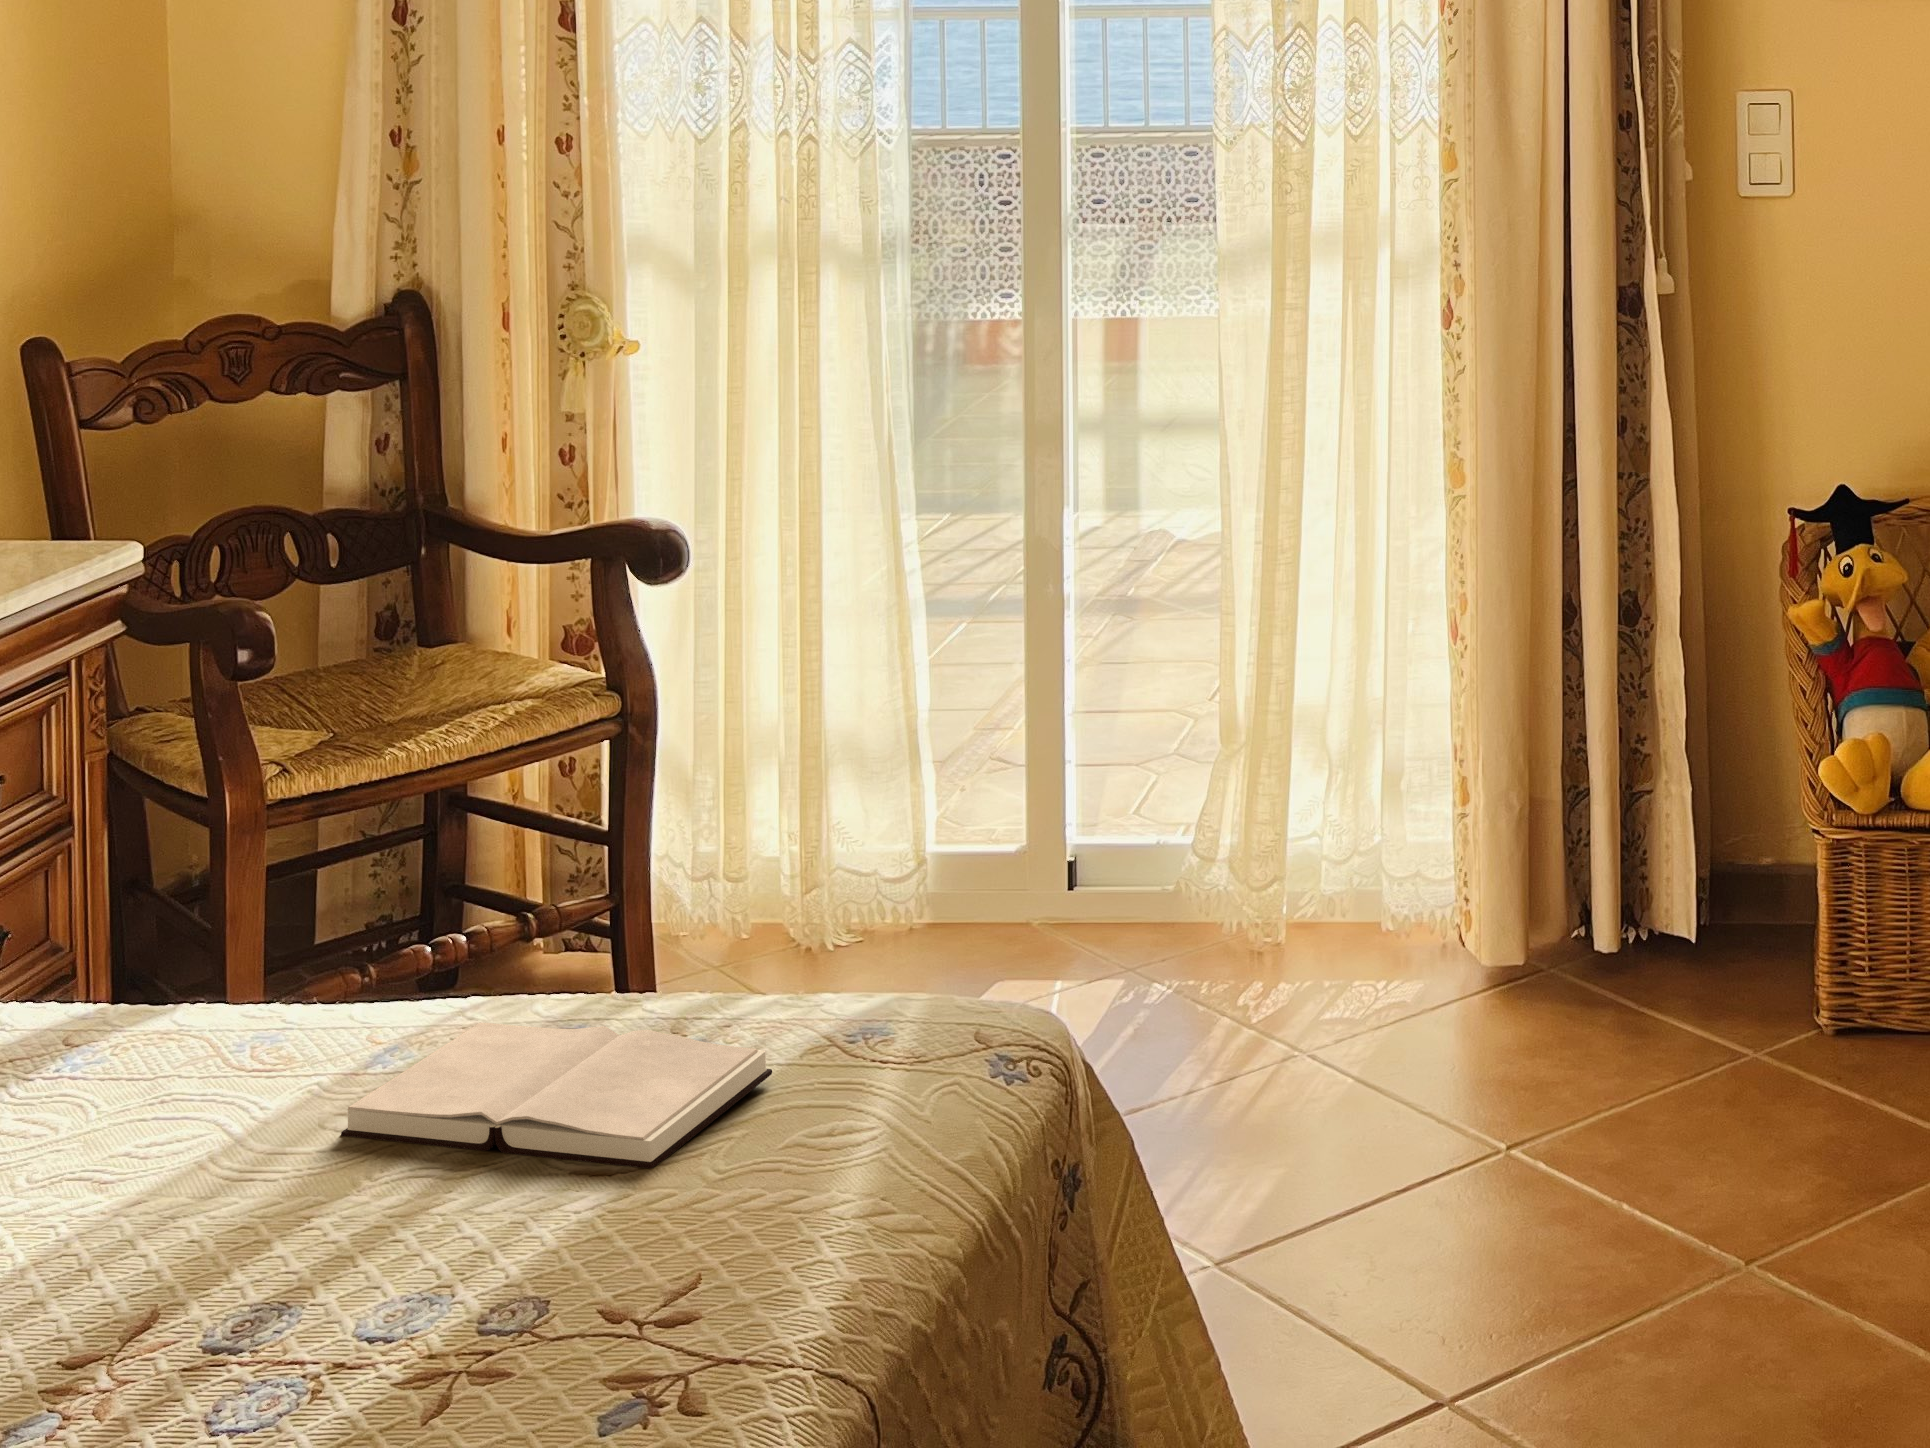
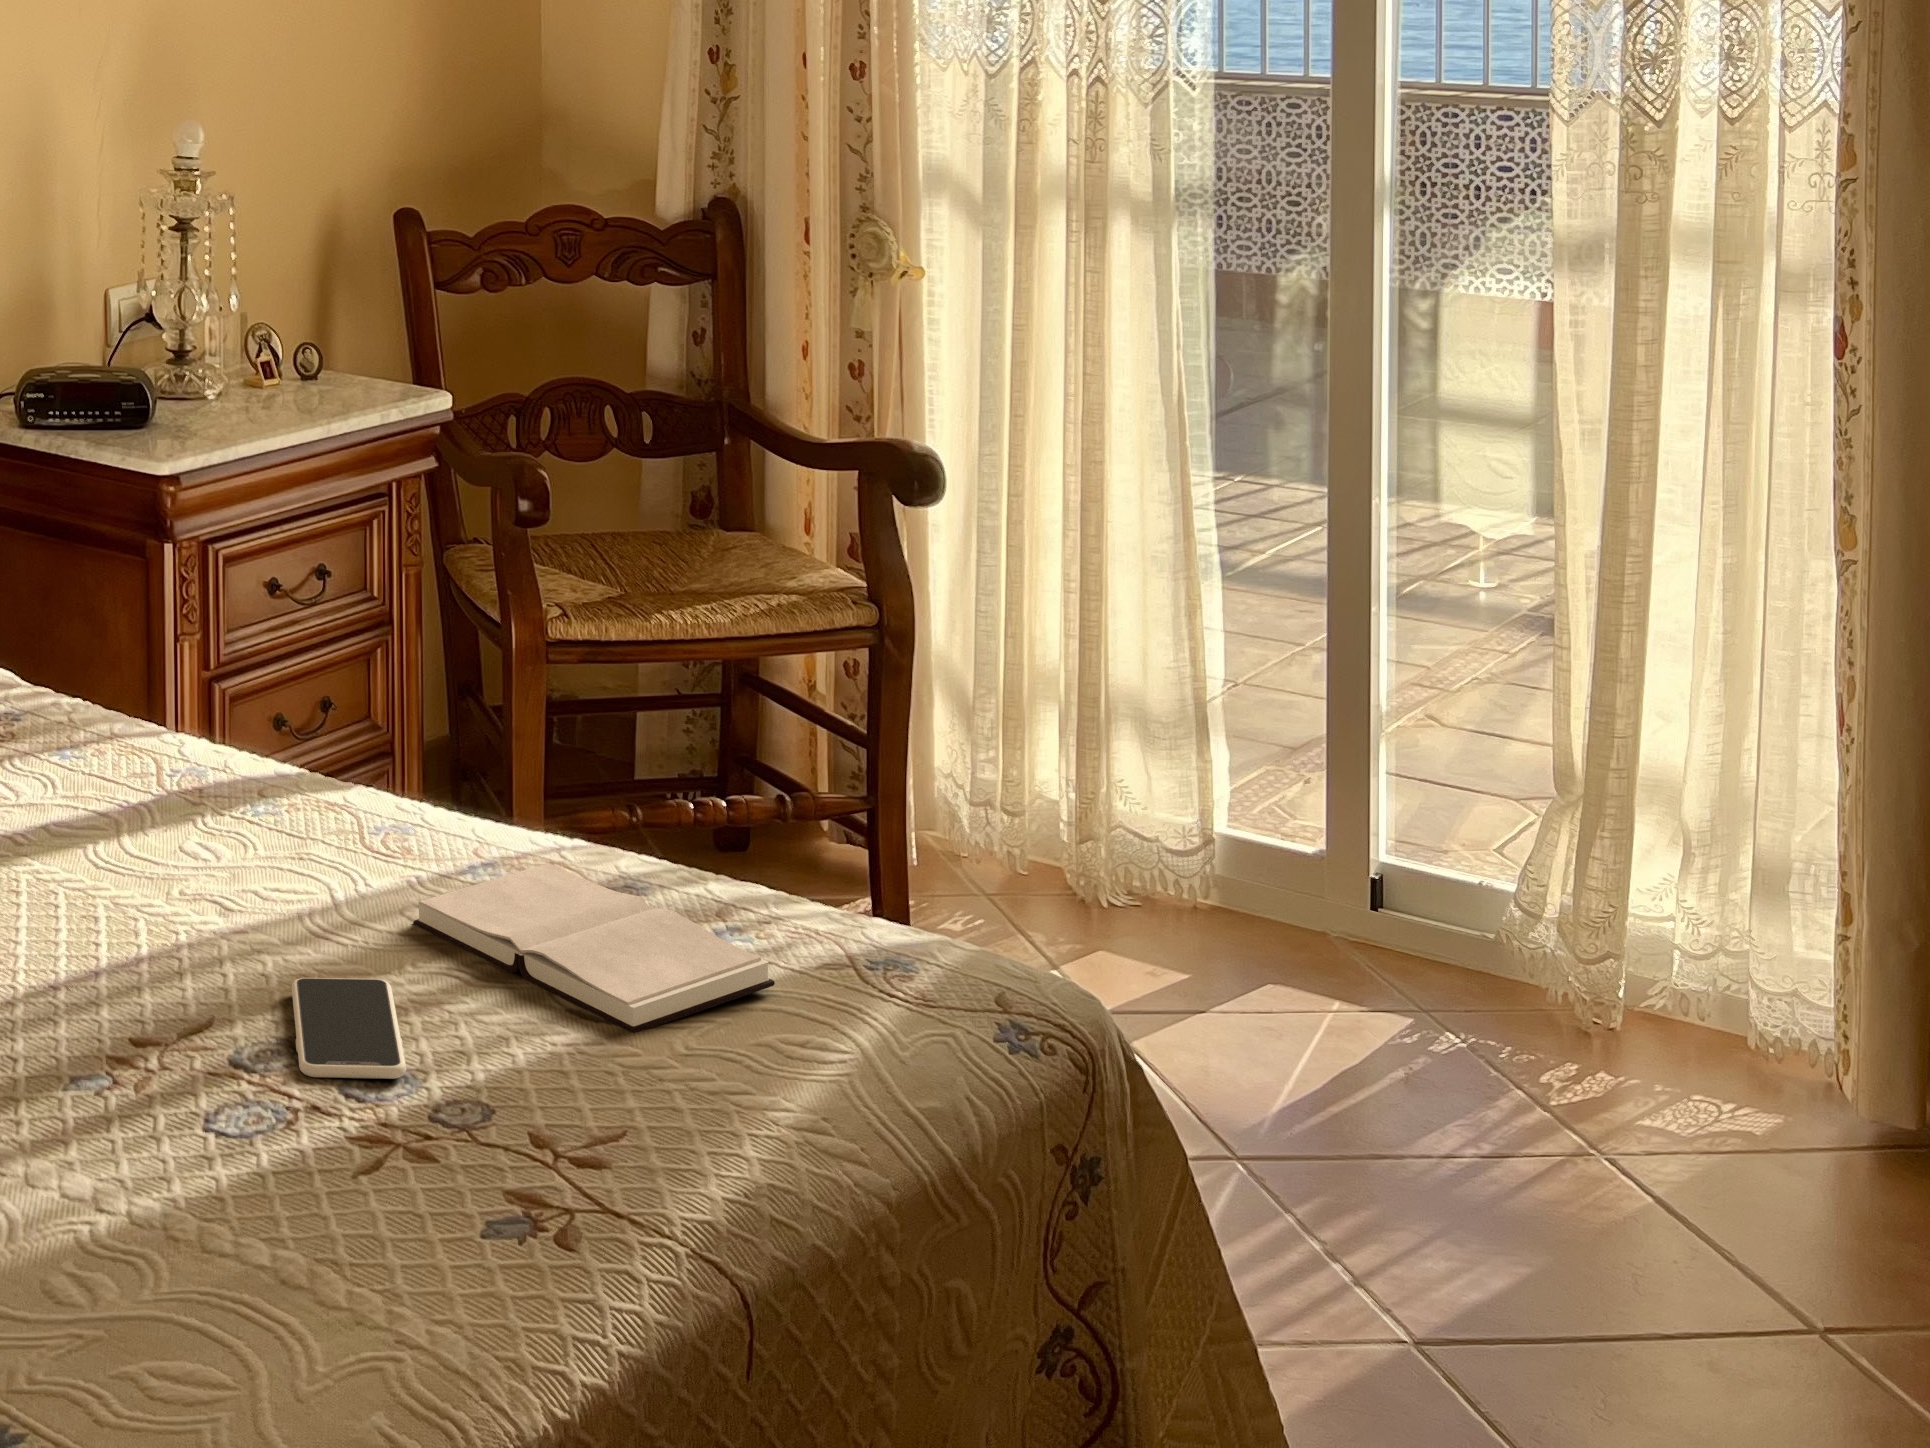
smartphone: none [235,1206,428,1343] -> present [292,978,406,1079]

